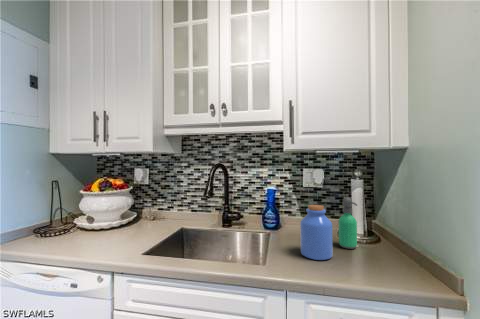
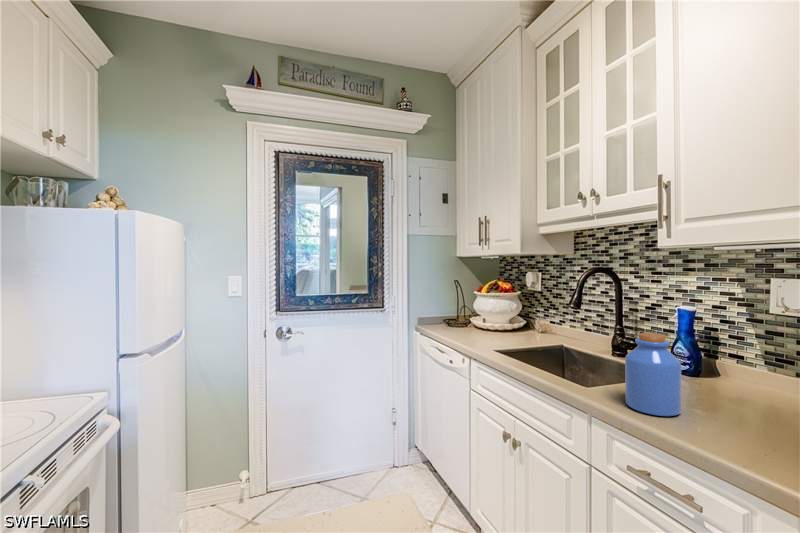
soap dispenser: present [338,197,357,249] -> none [730,334,773,430]

